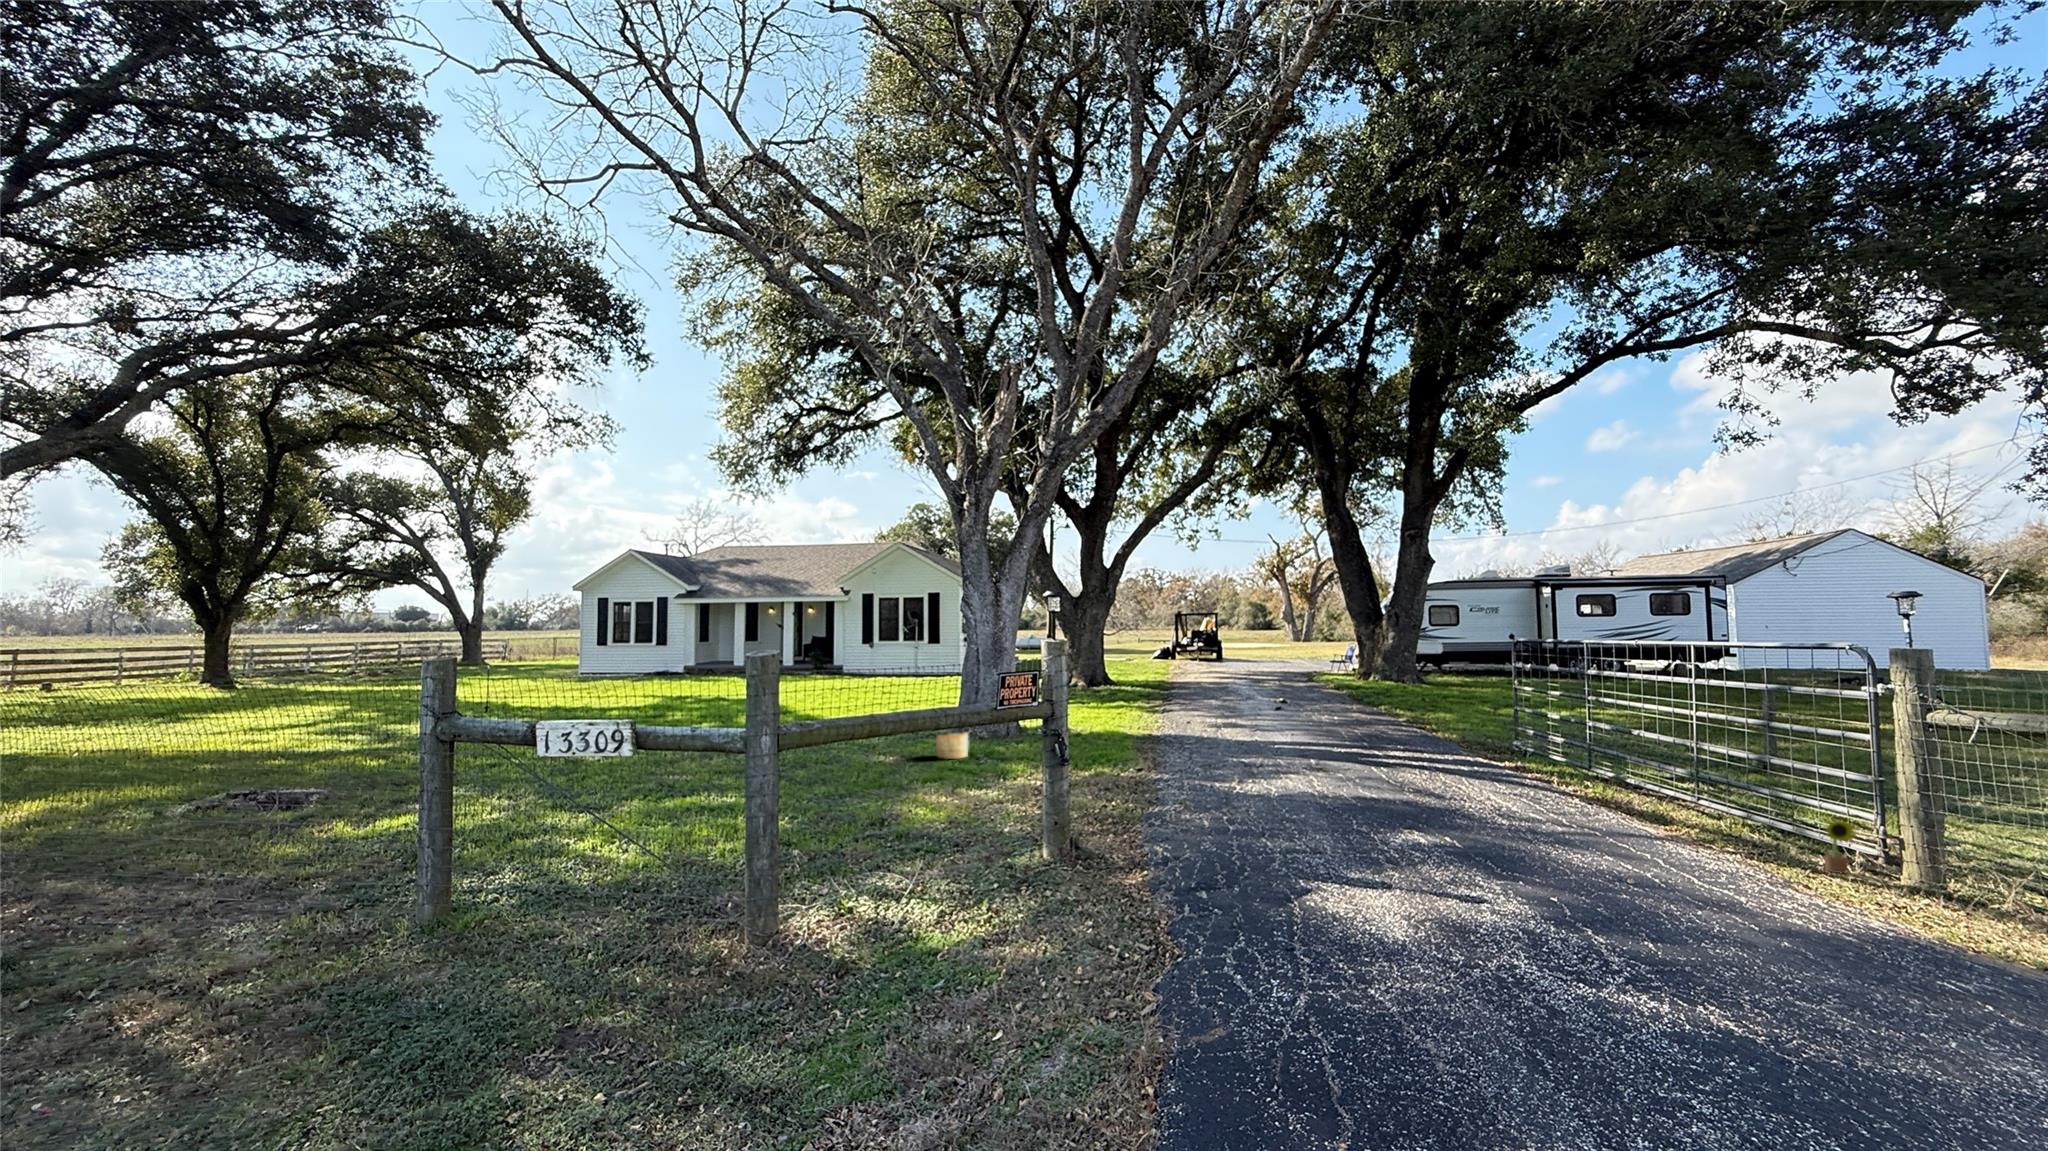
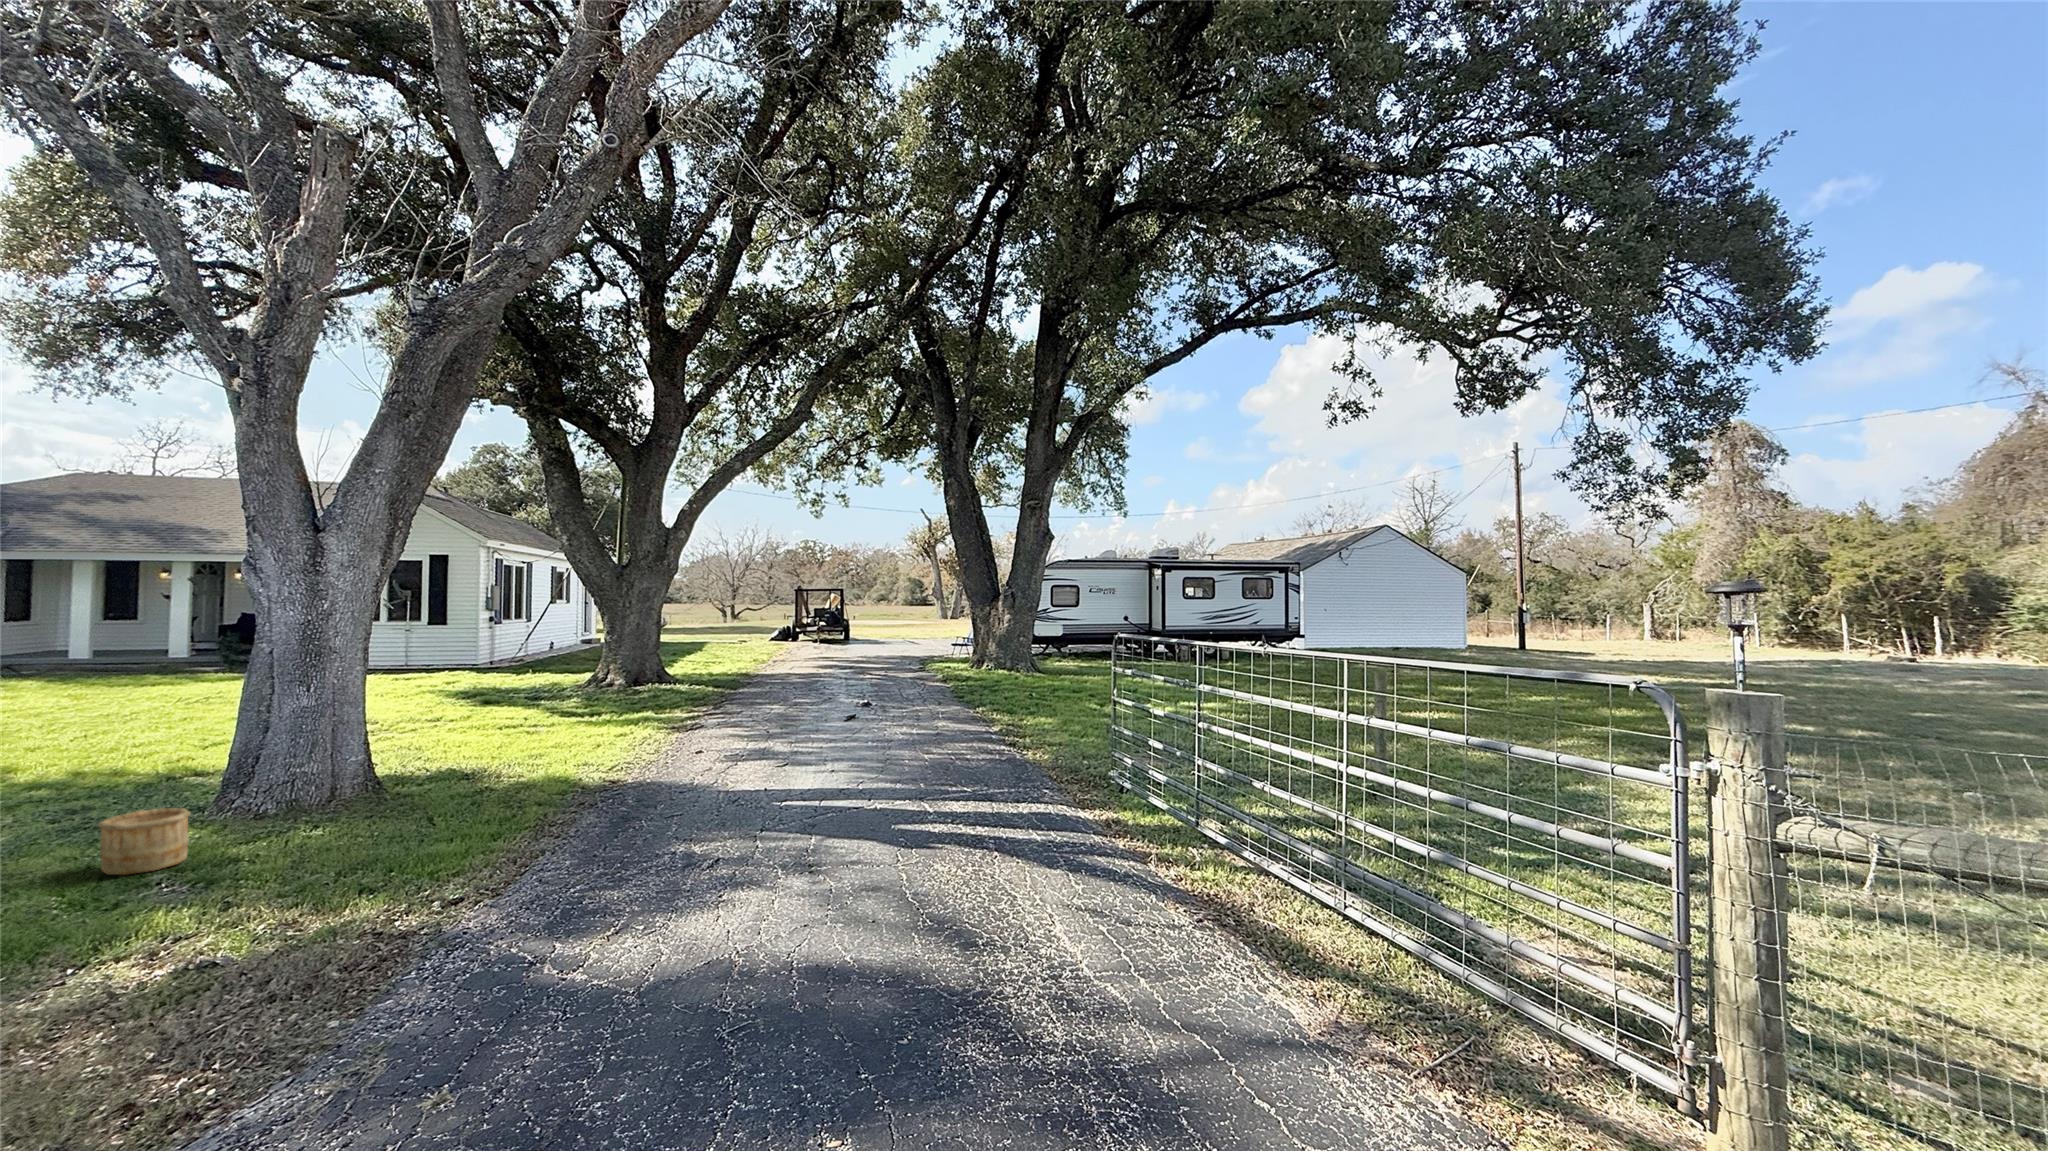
decorative plant: present [1825,820,1856,873] -> none [1584,1017,1648,1117]

